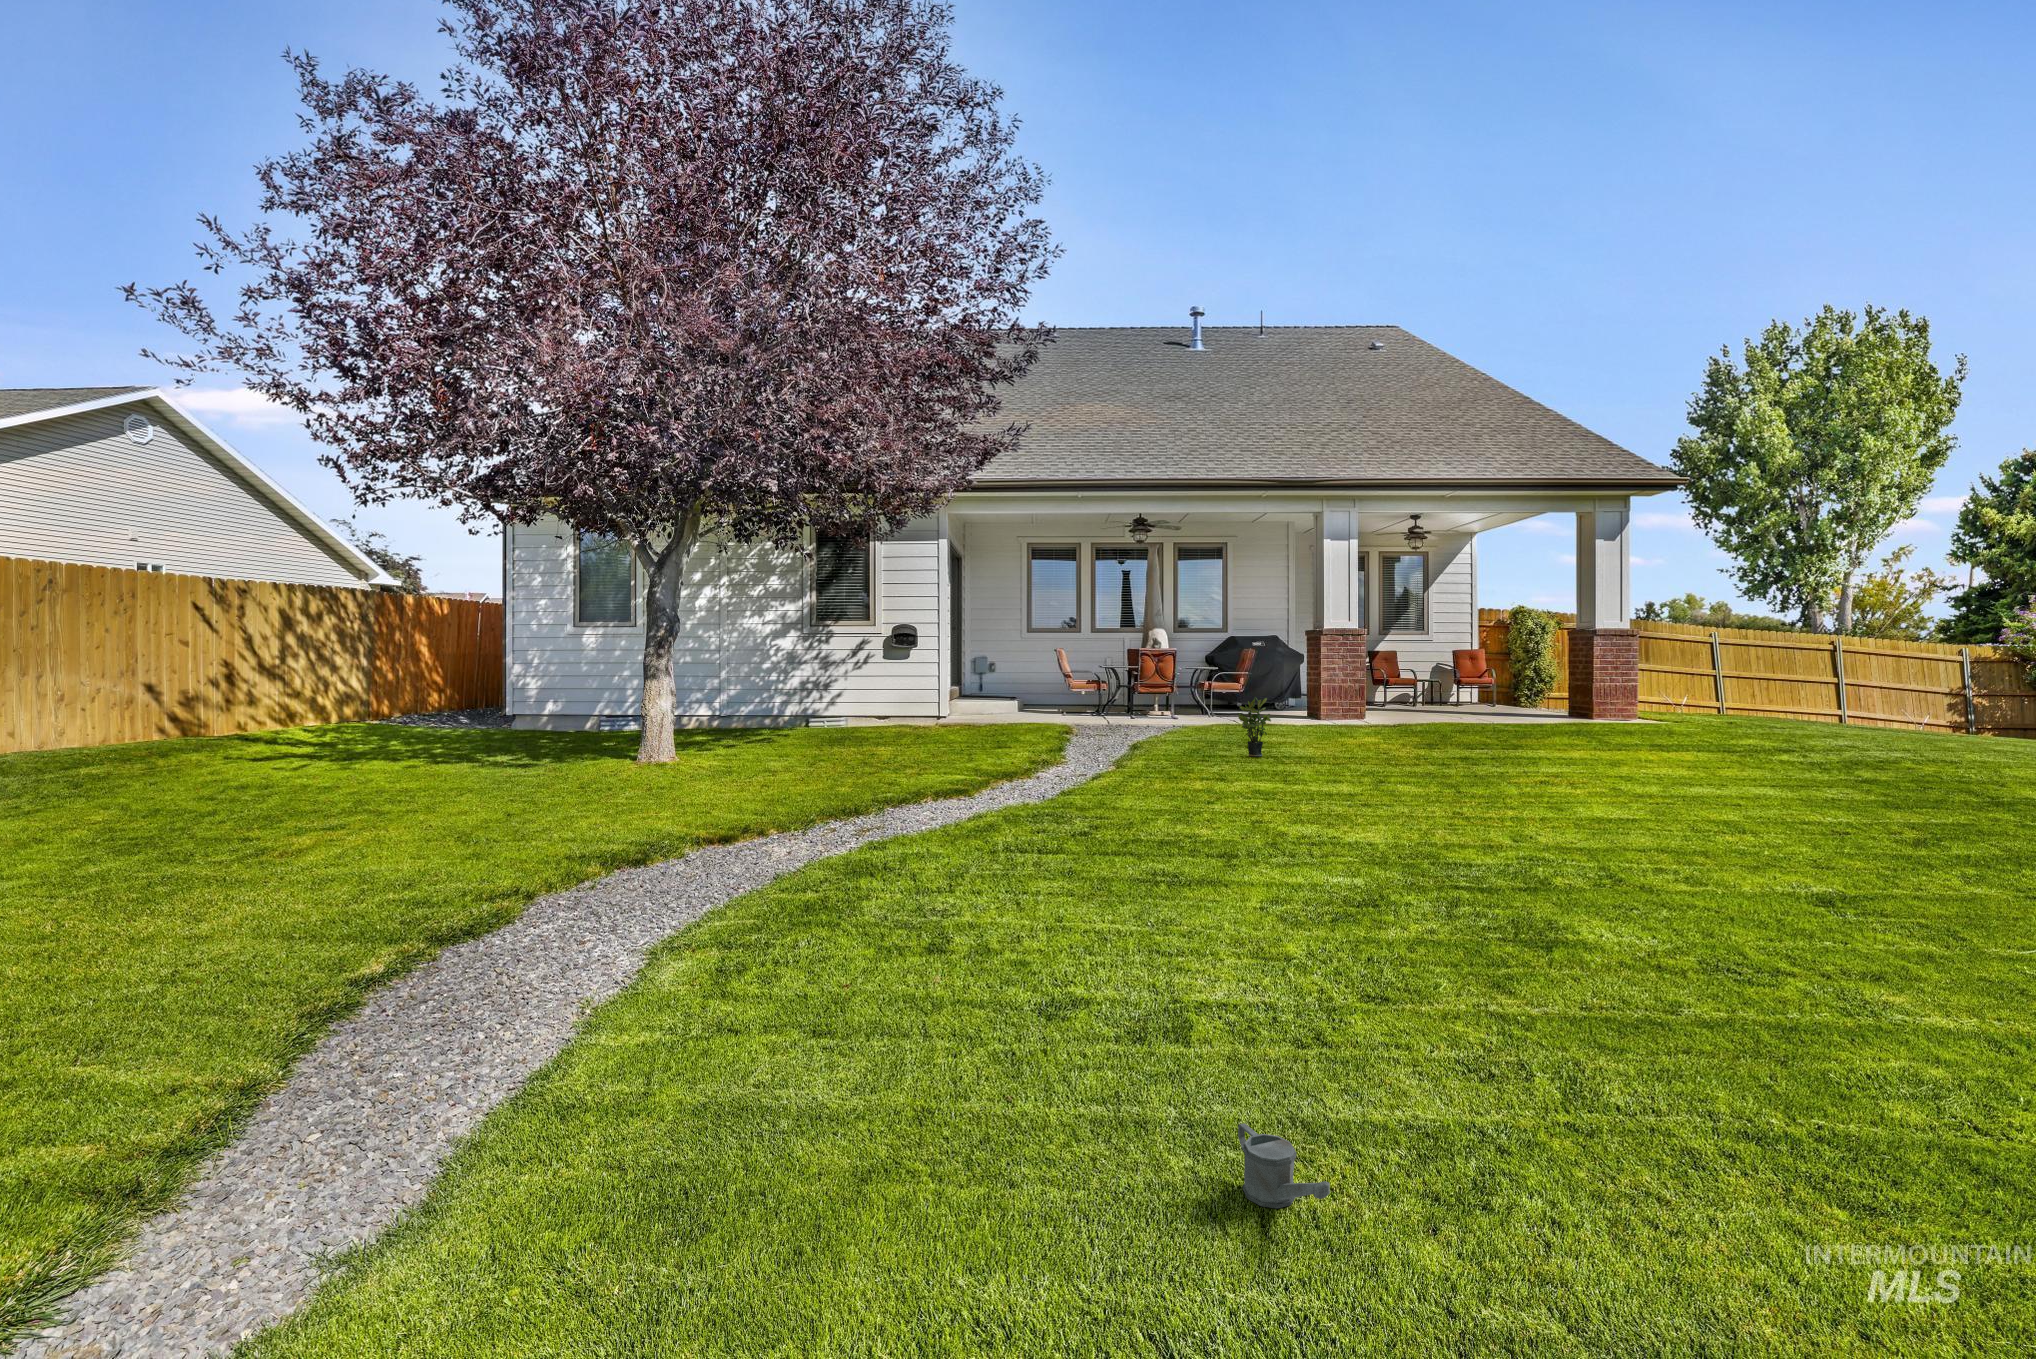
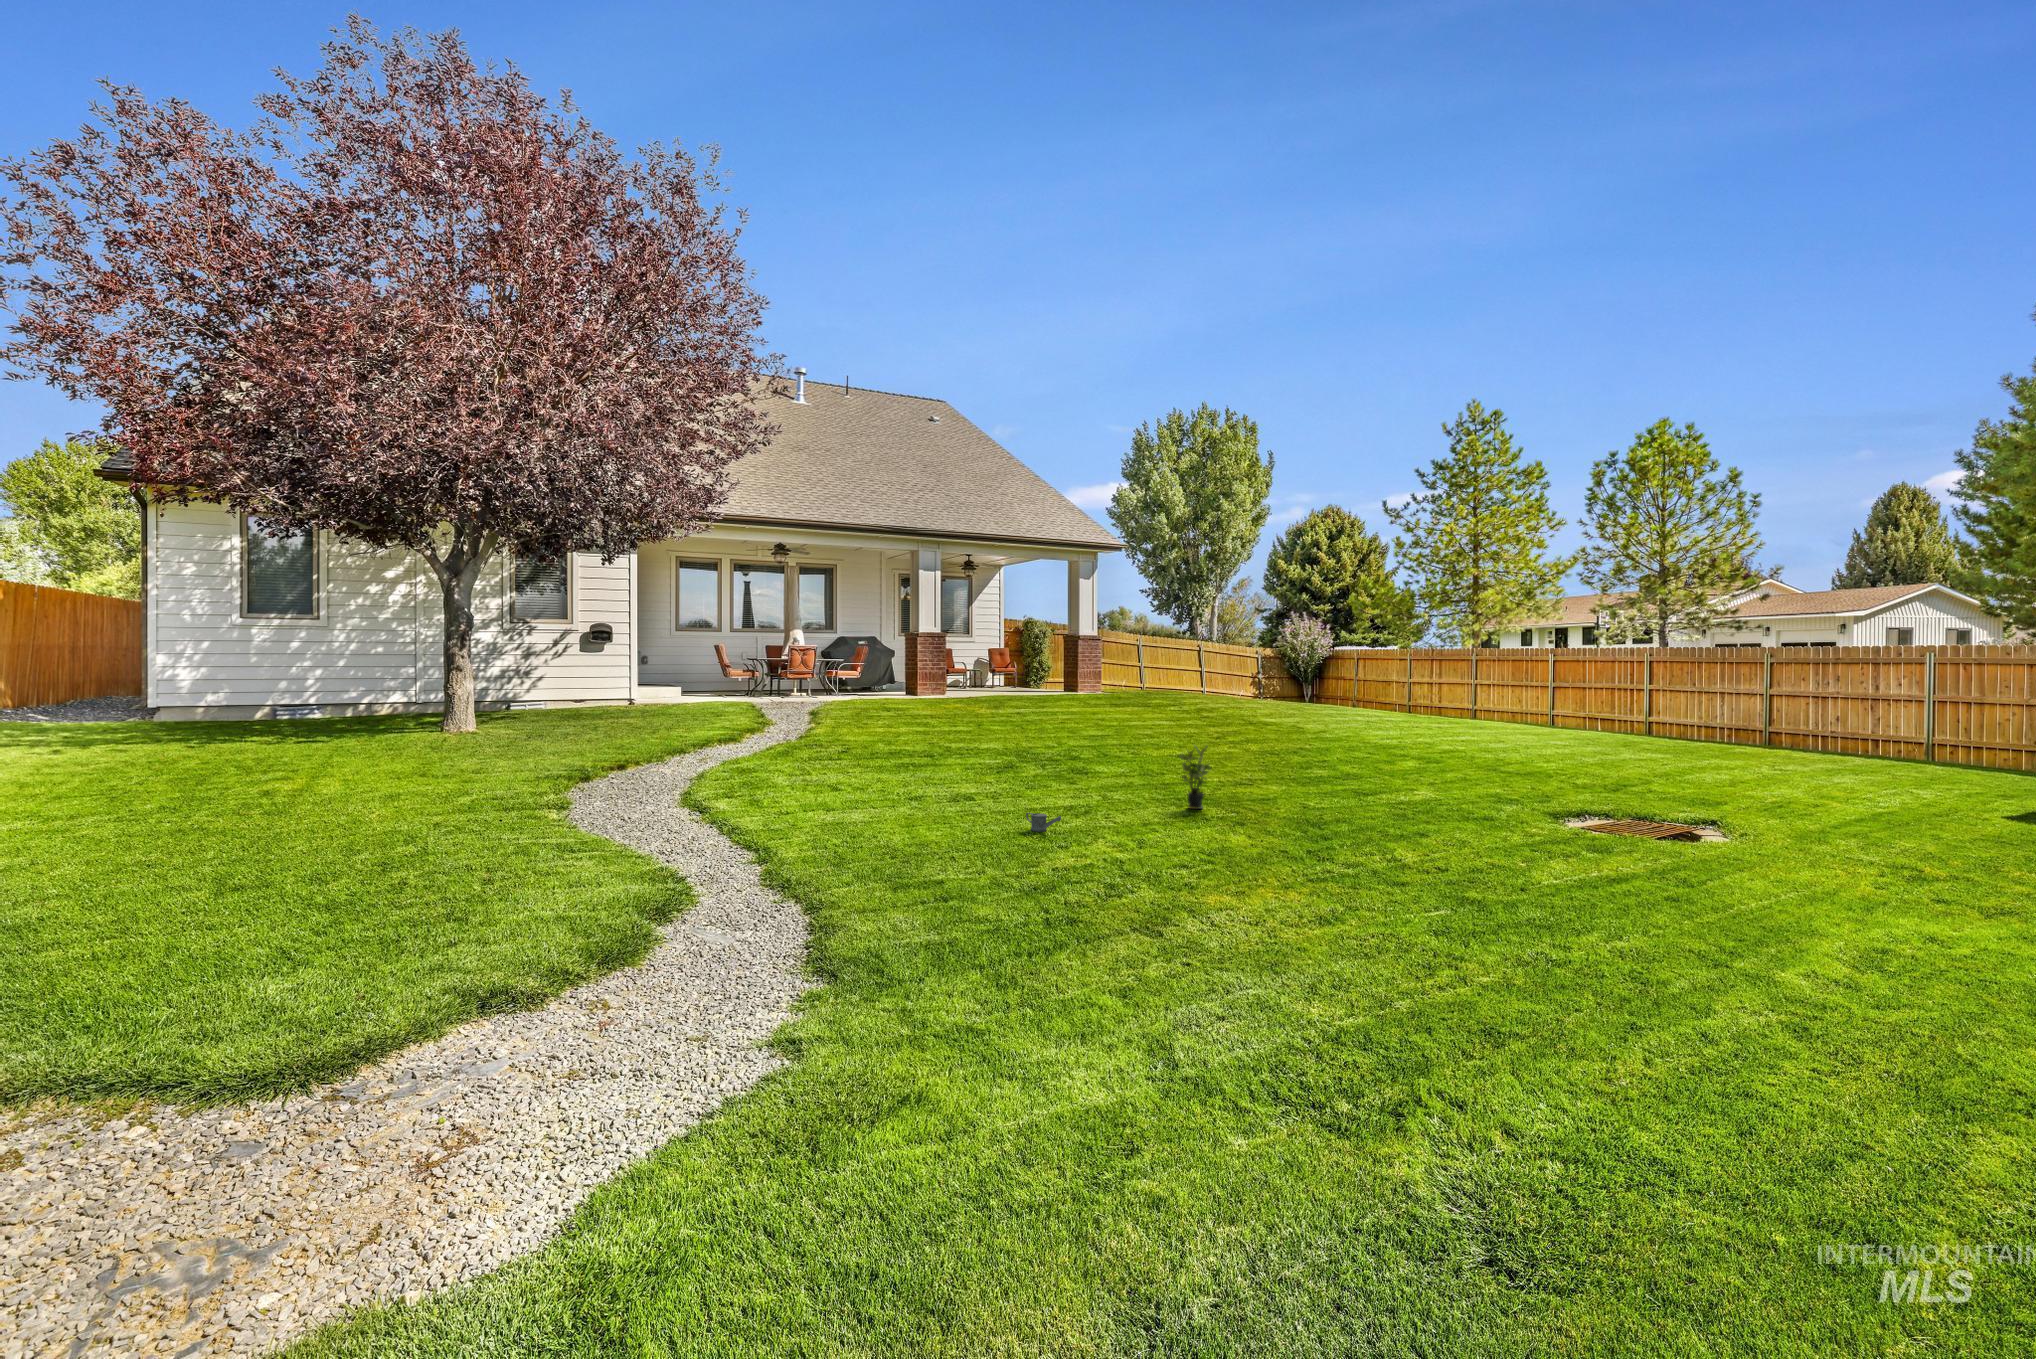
potted plant: present [1238,697,1271,757] -> present [1180,745,1211,809]

